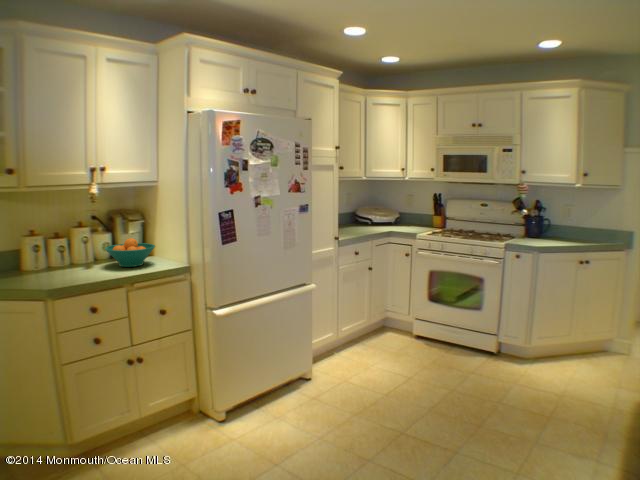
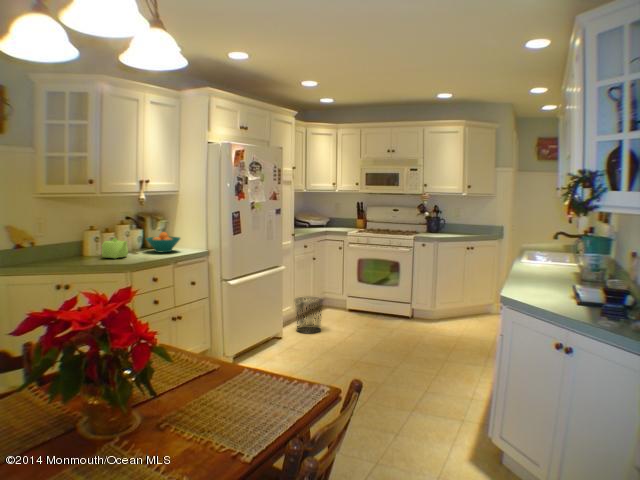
teapot: none [20,249,71,278] -> present [102,238,128,258]
waste bin: none [335,317,373,368] -> present [295,298,323,333]

